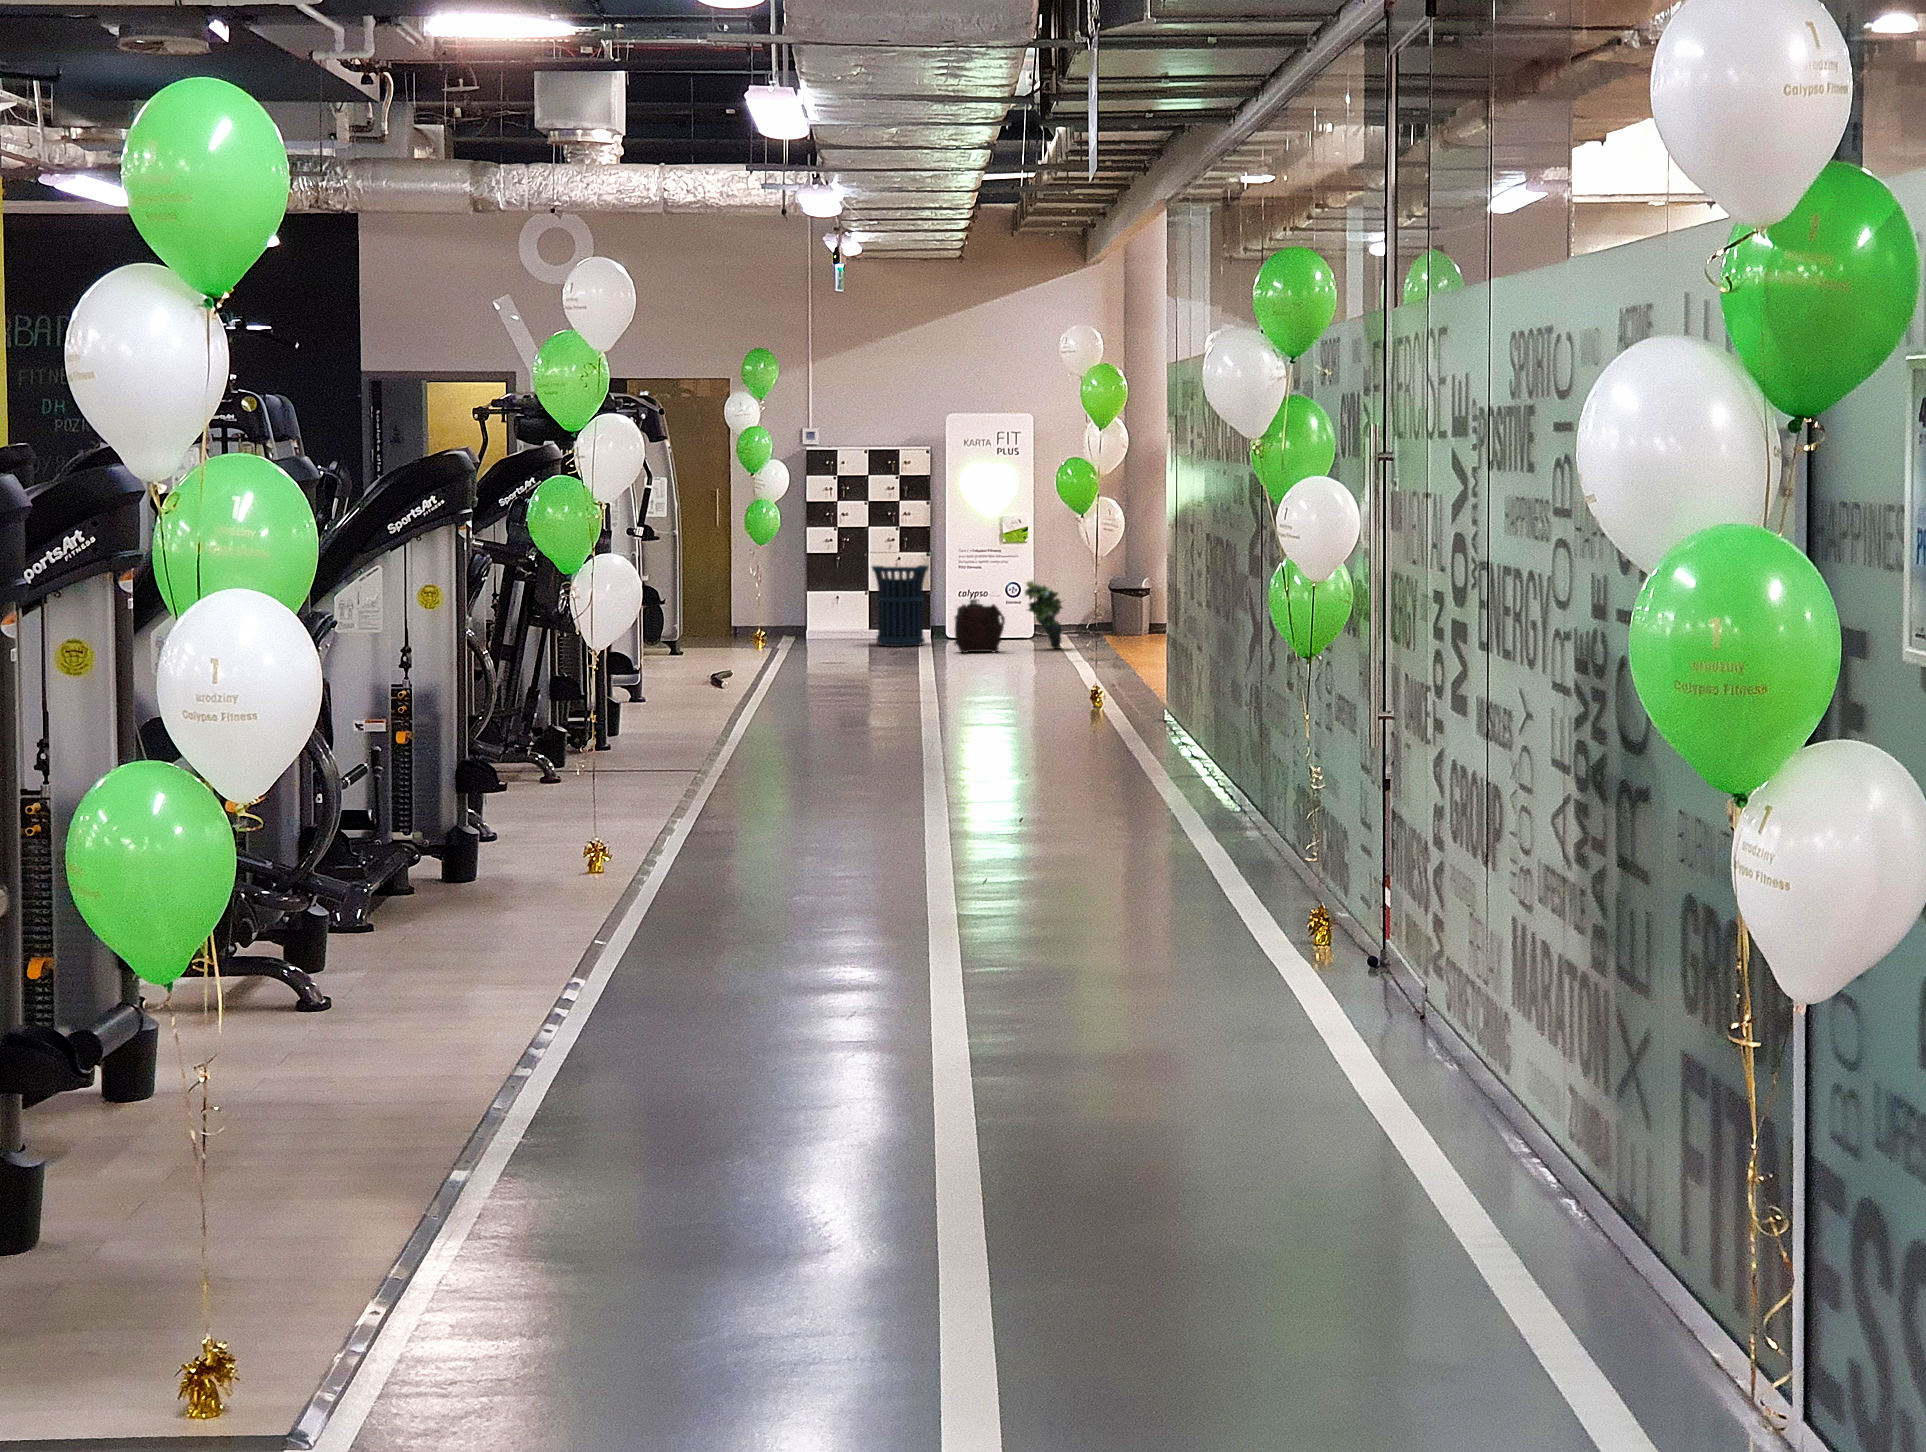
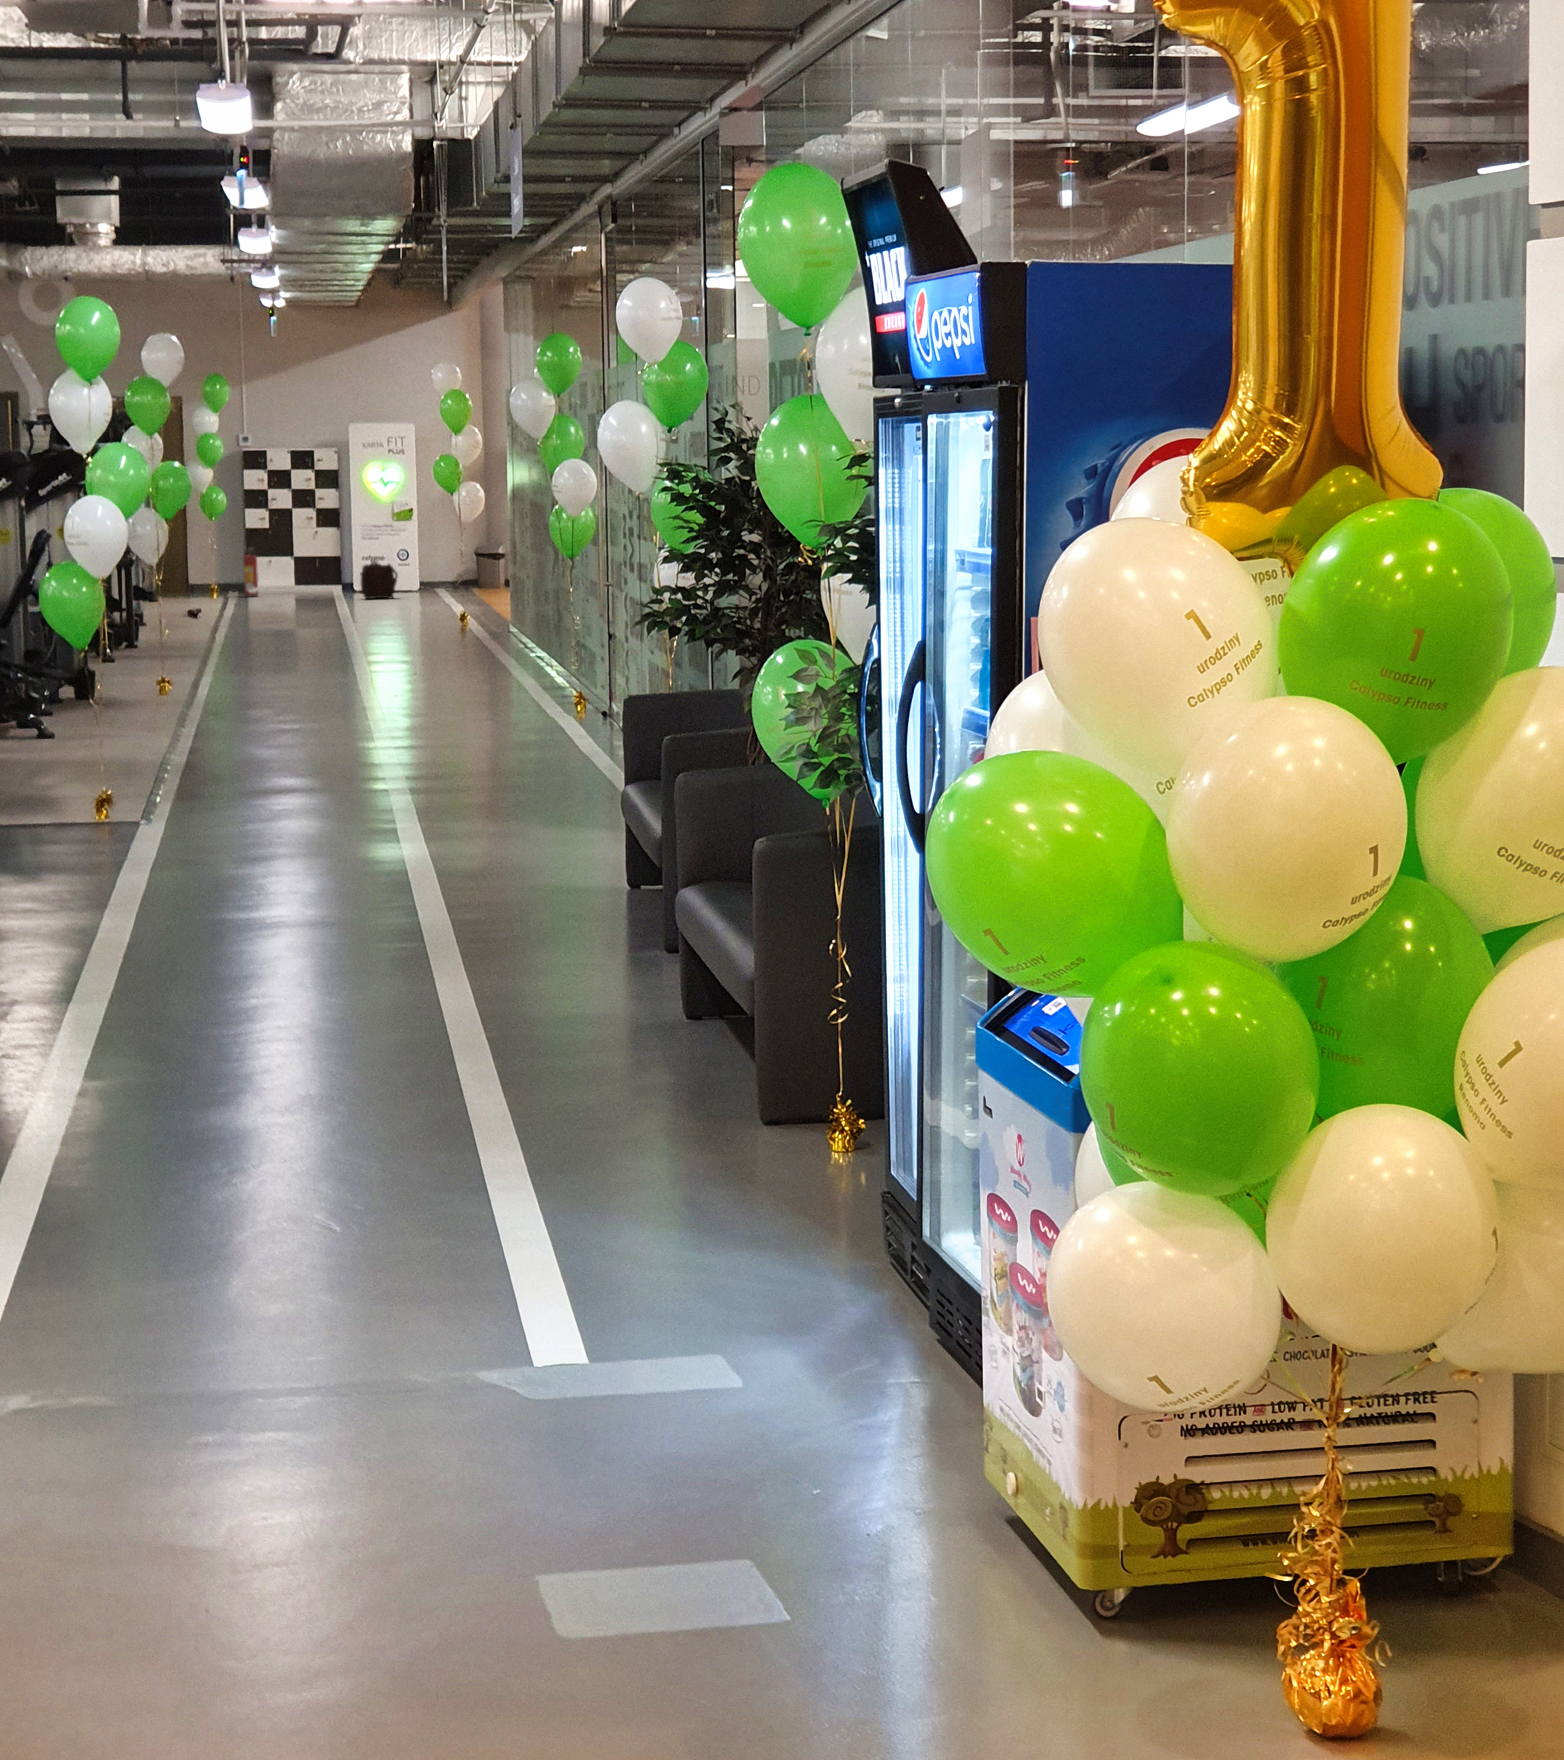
trash can: present [872,565,928,647] -> none [296,537,339,596]
fire extinguisher: none [802,578,821,646] -> present [243,547,258,597]
potted plant: present [1025,580,1063,649] -> none [411,546,442,596]

